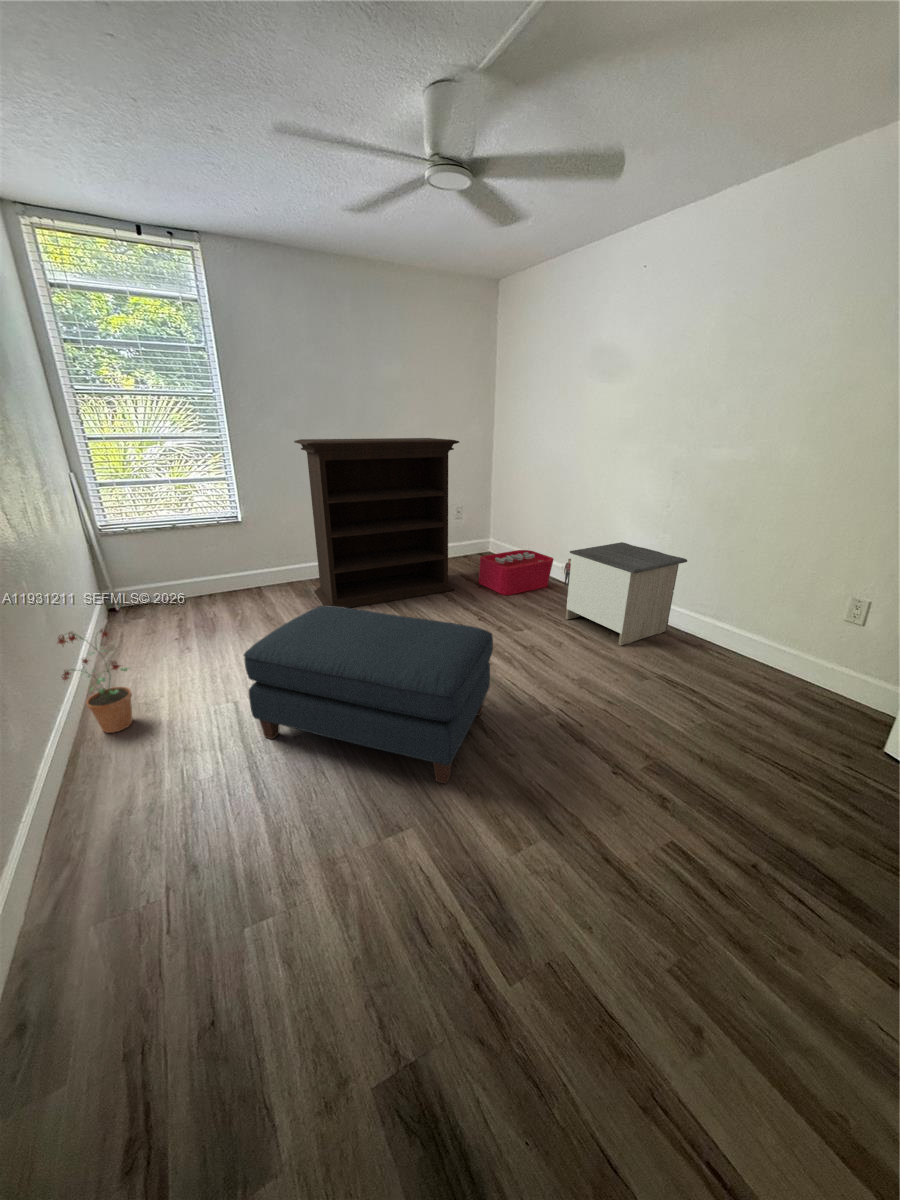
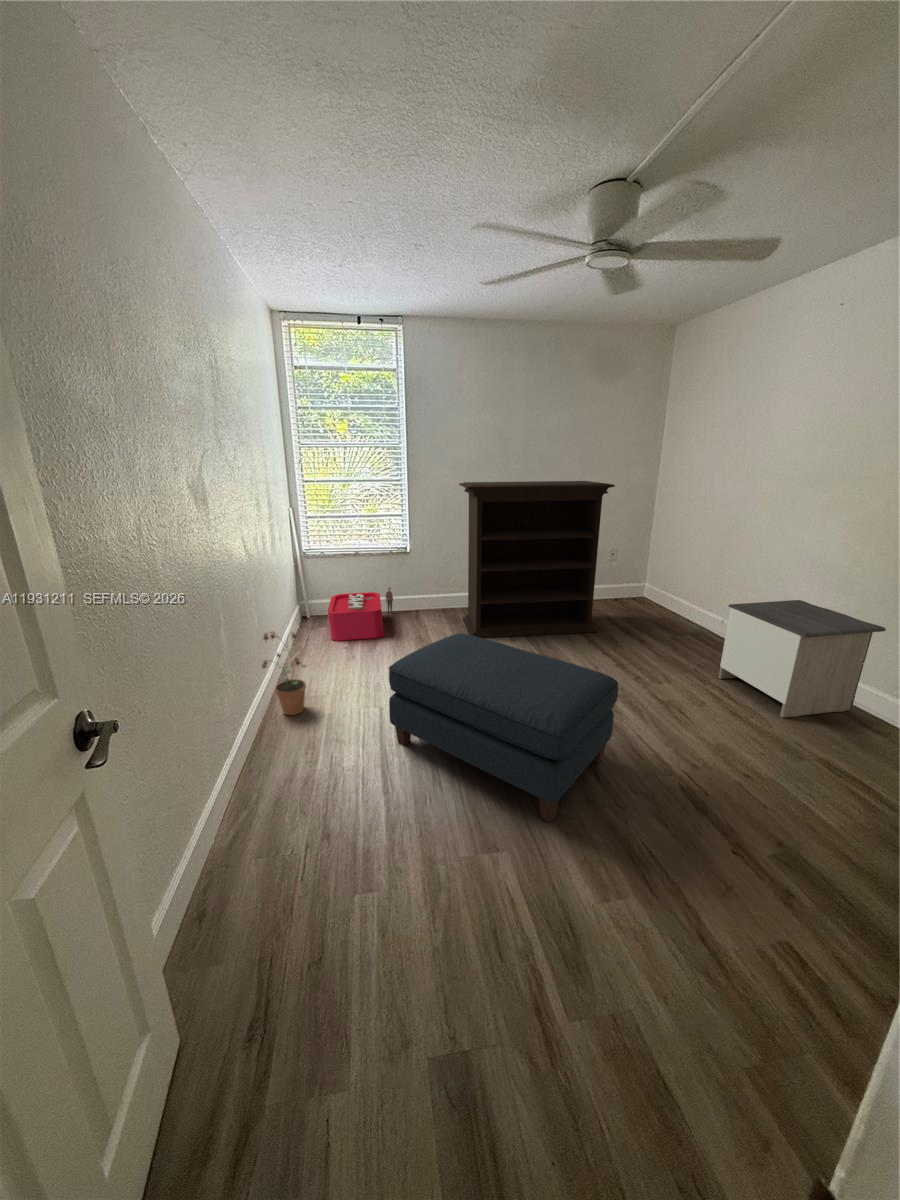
storage bin: present [479,550,571,595] -> present [328,587,393,641]

